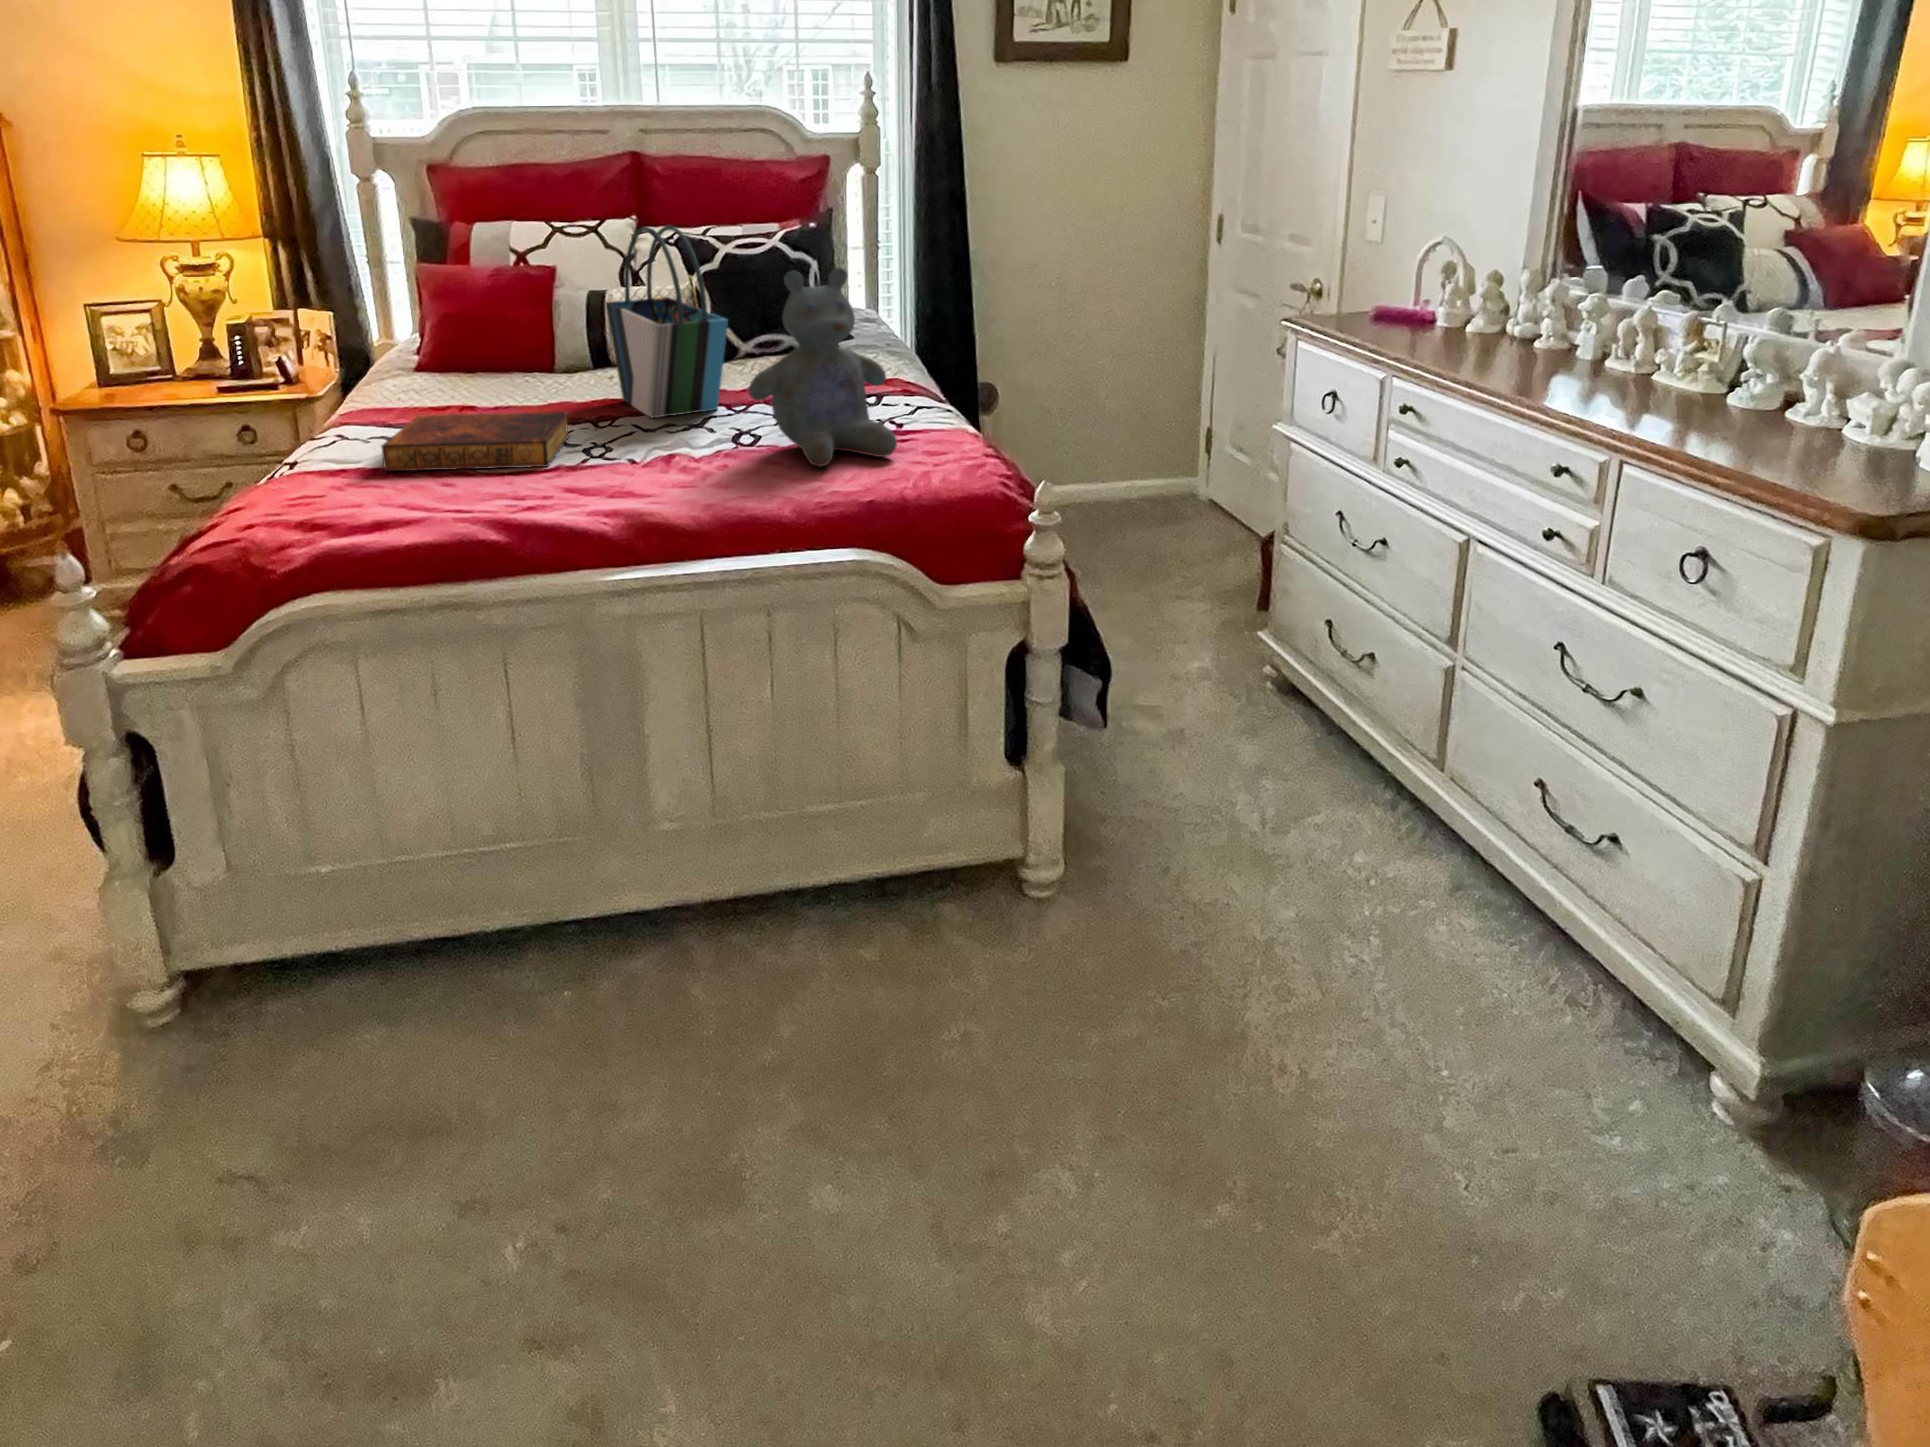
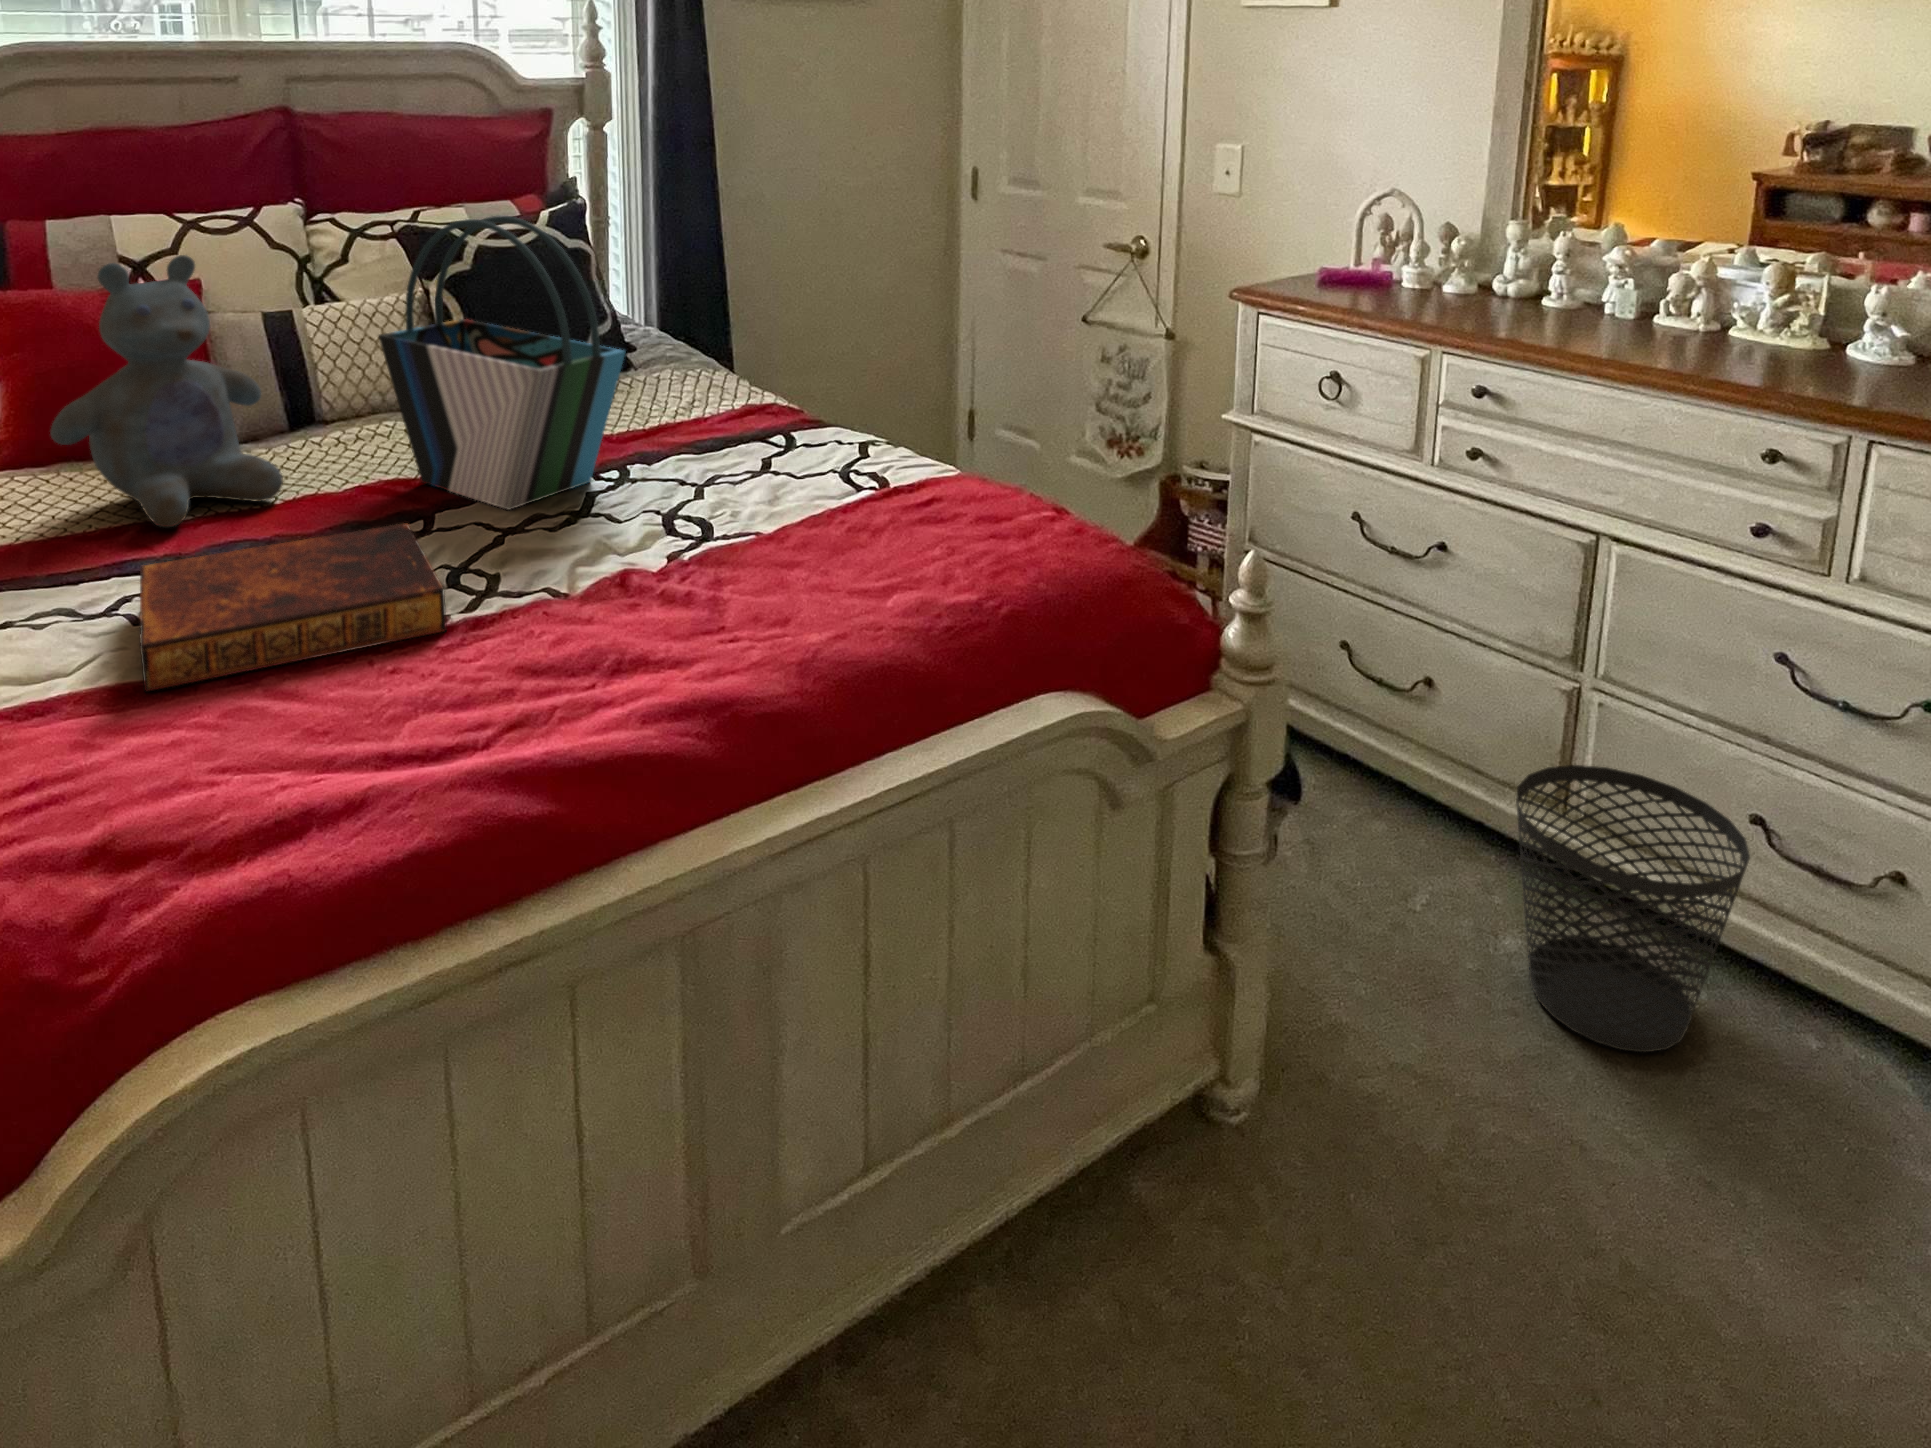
stuffed bear: present [748,268,897,467] -> present [50,255,283,527]
wastebasket: none [1326,717,1503,938] -> present [1516,765,1750,1052]

